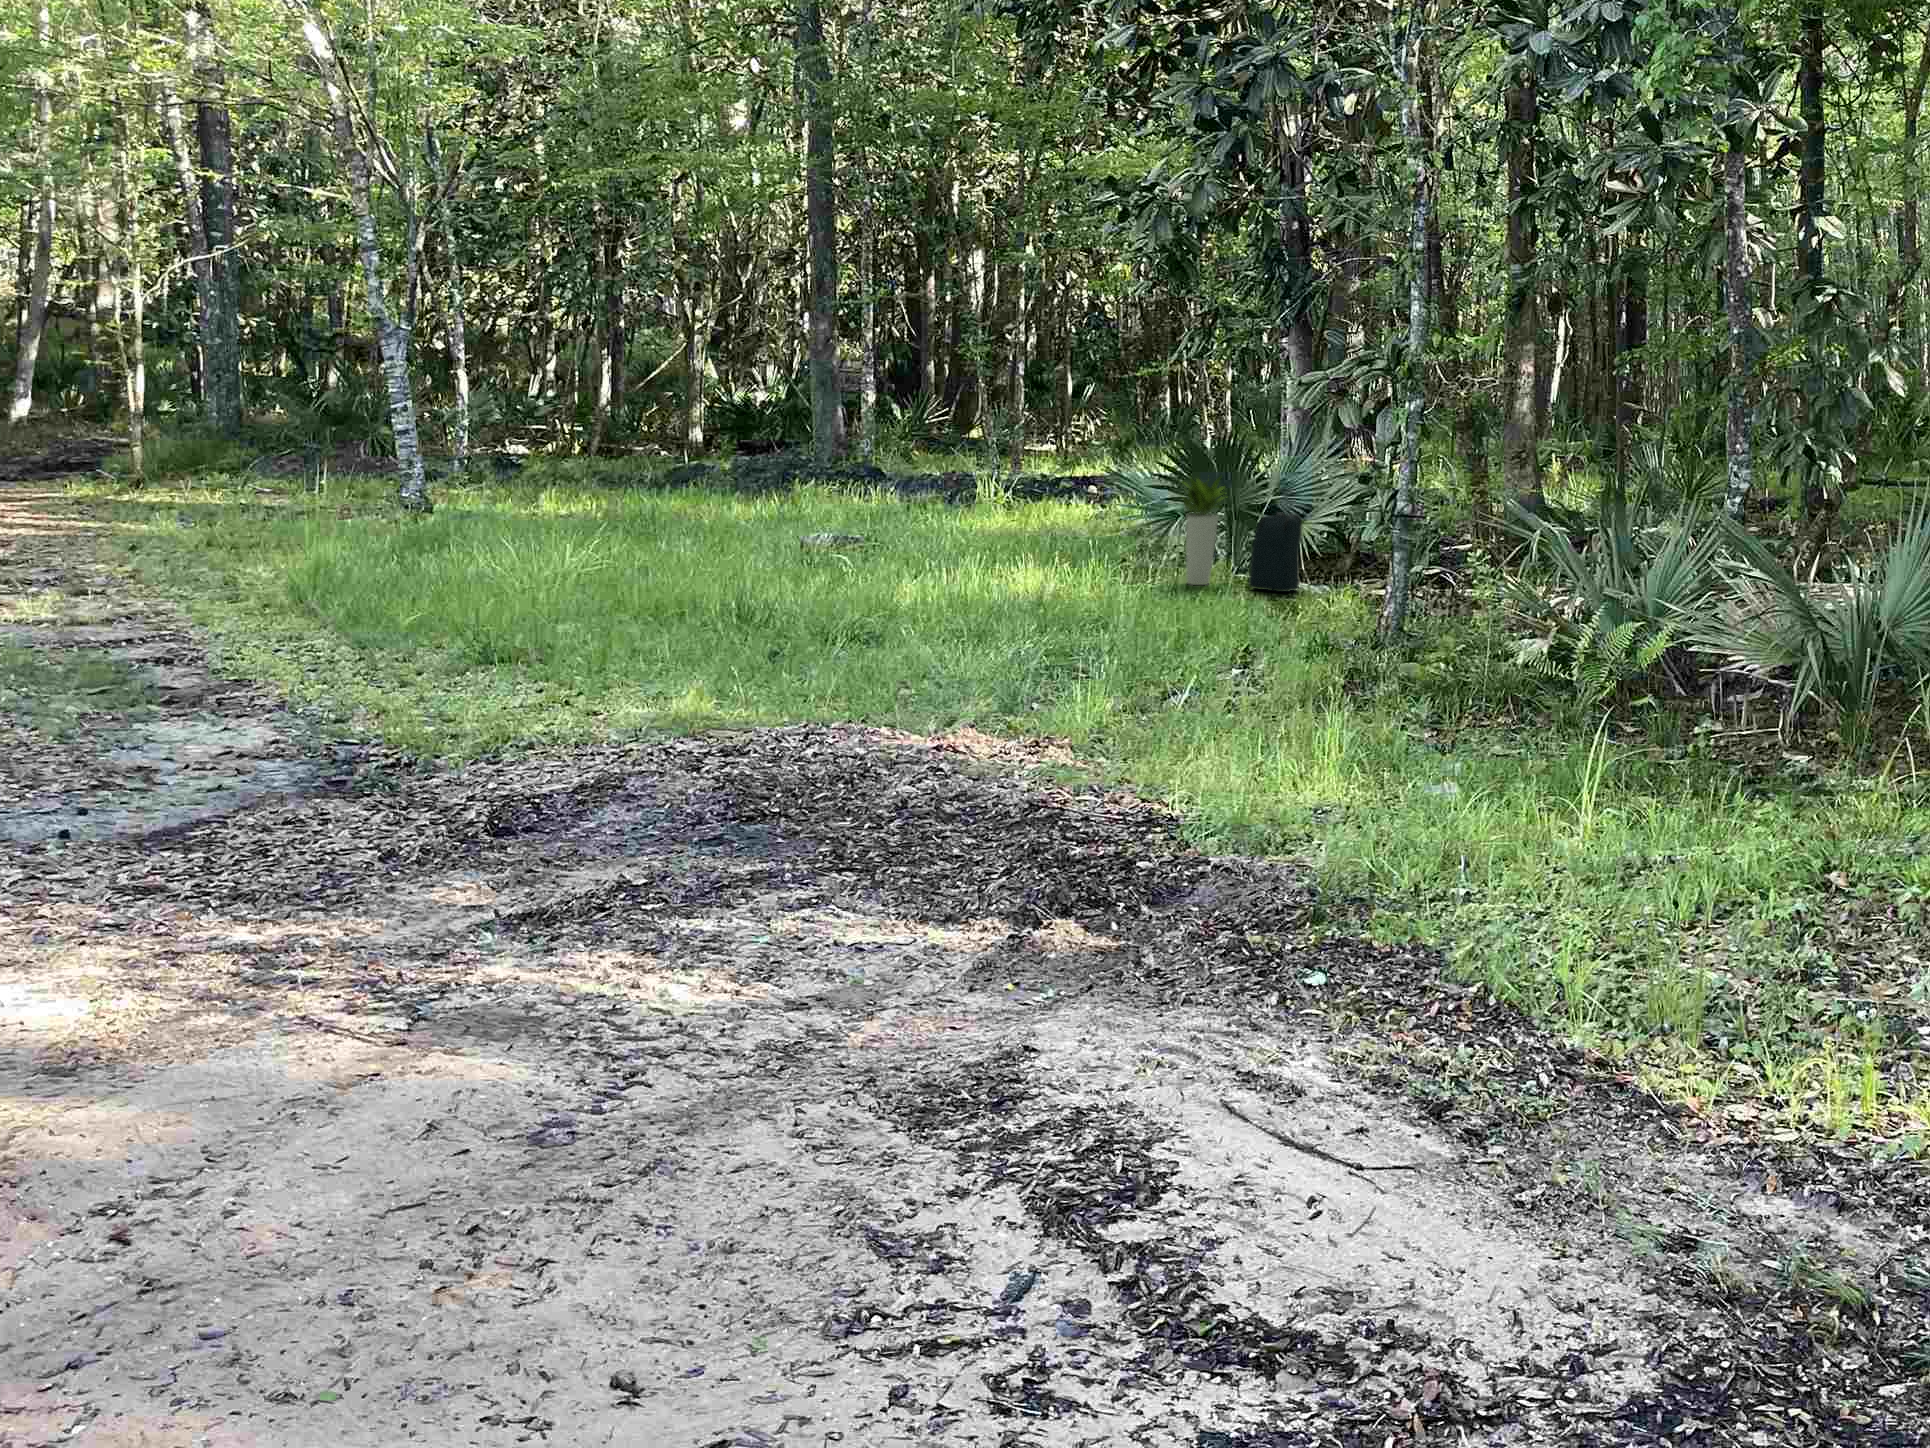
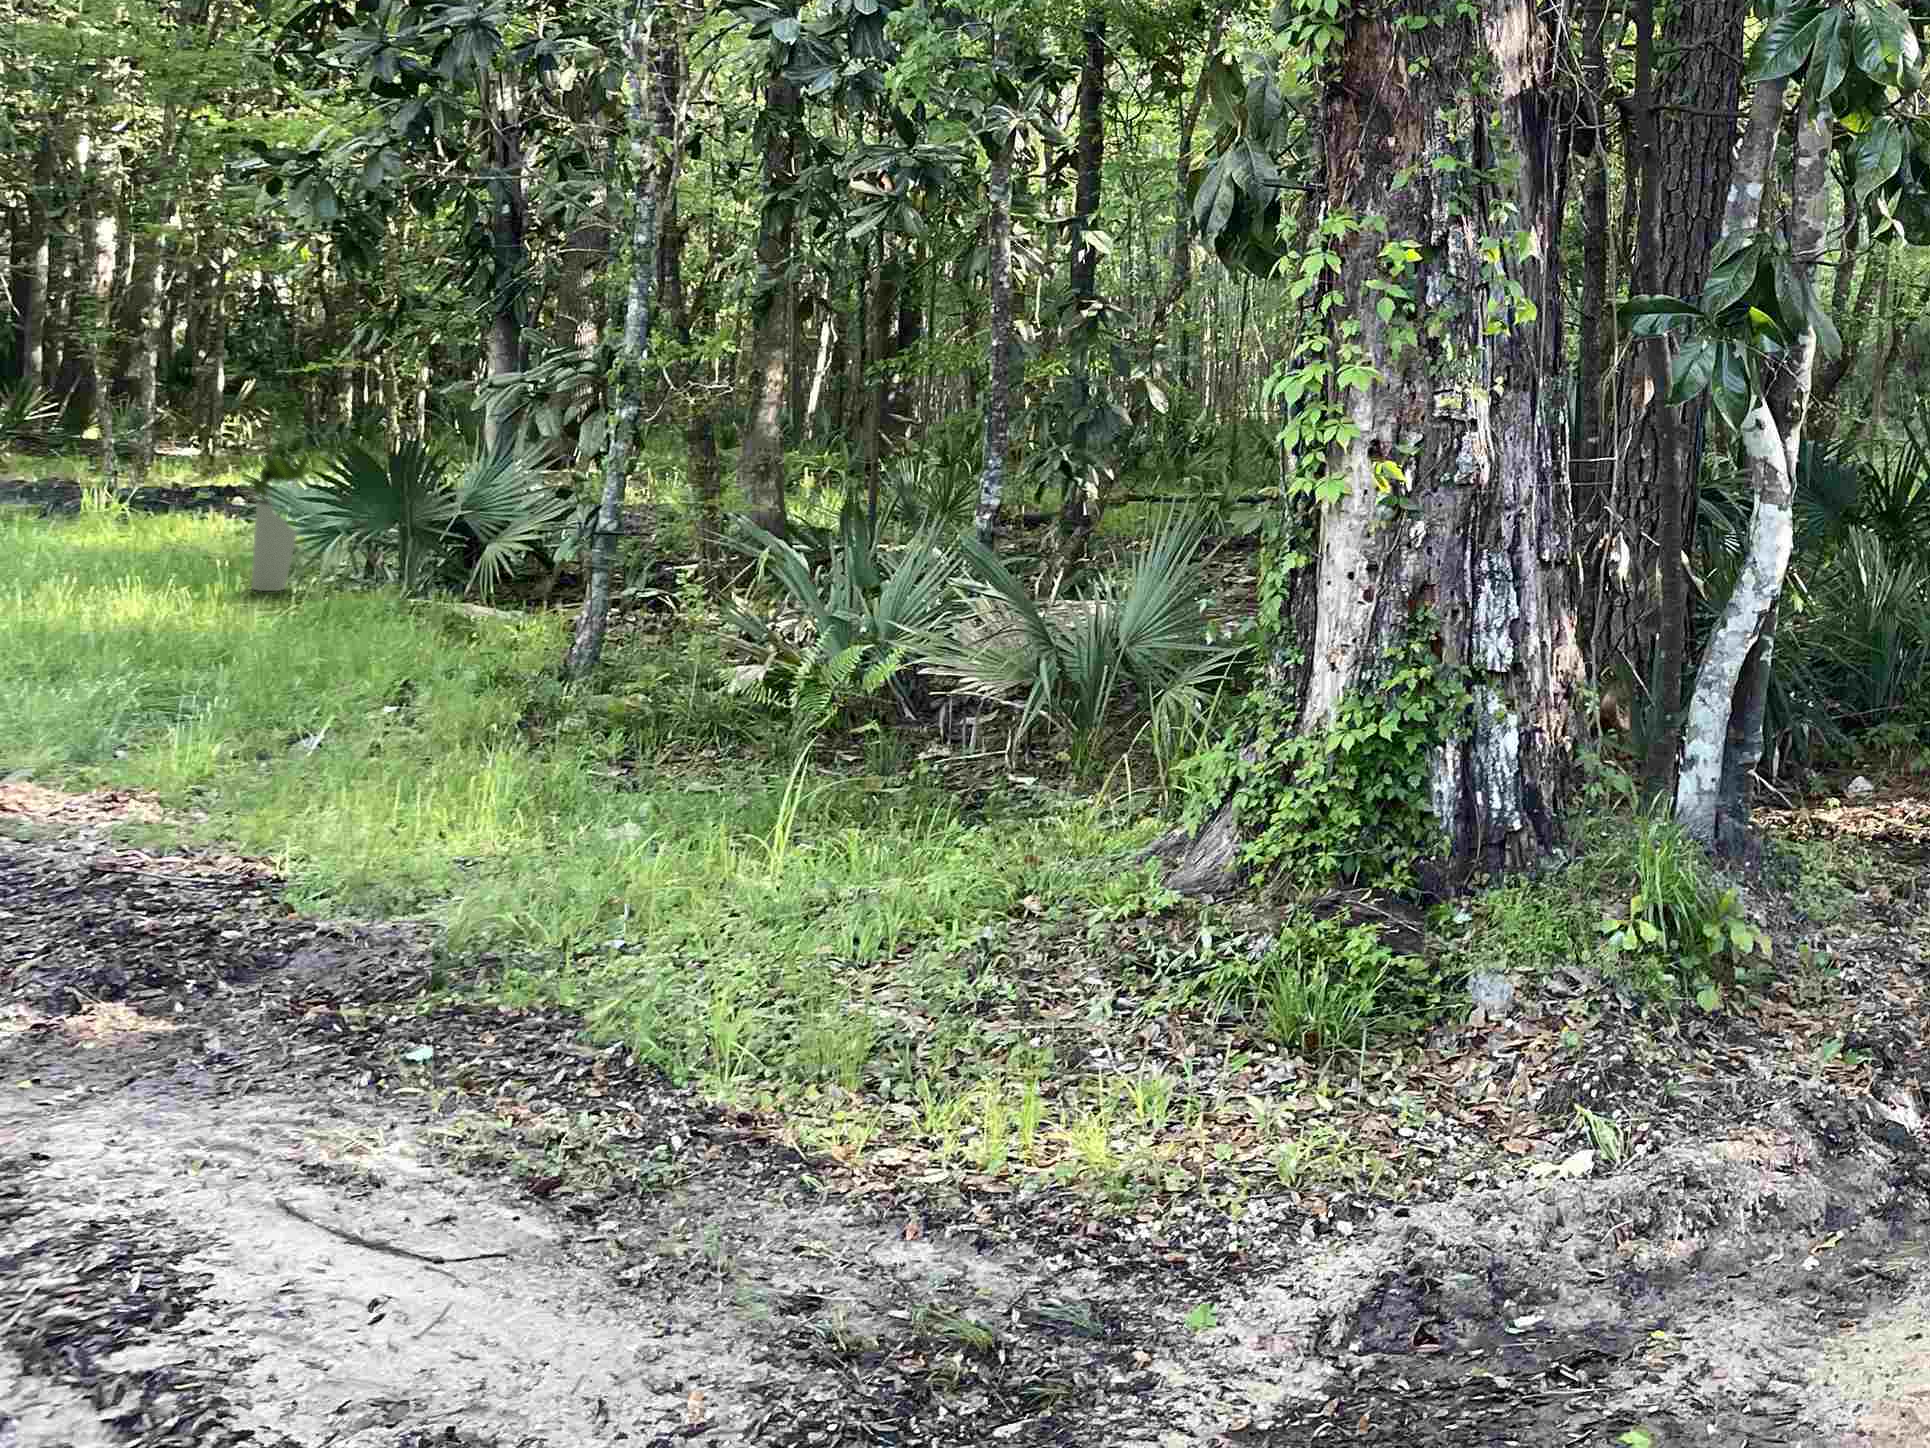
backpack: present [1249,512,1302,592] -> none [341,499,422,600]

